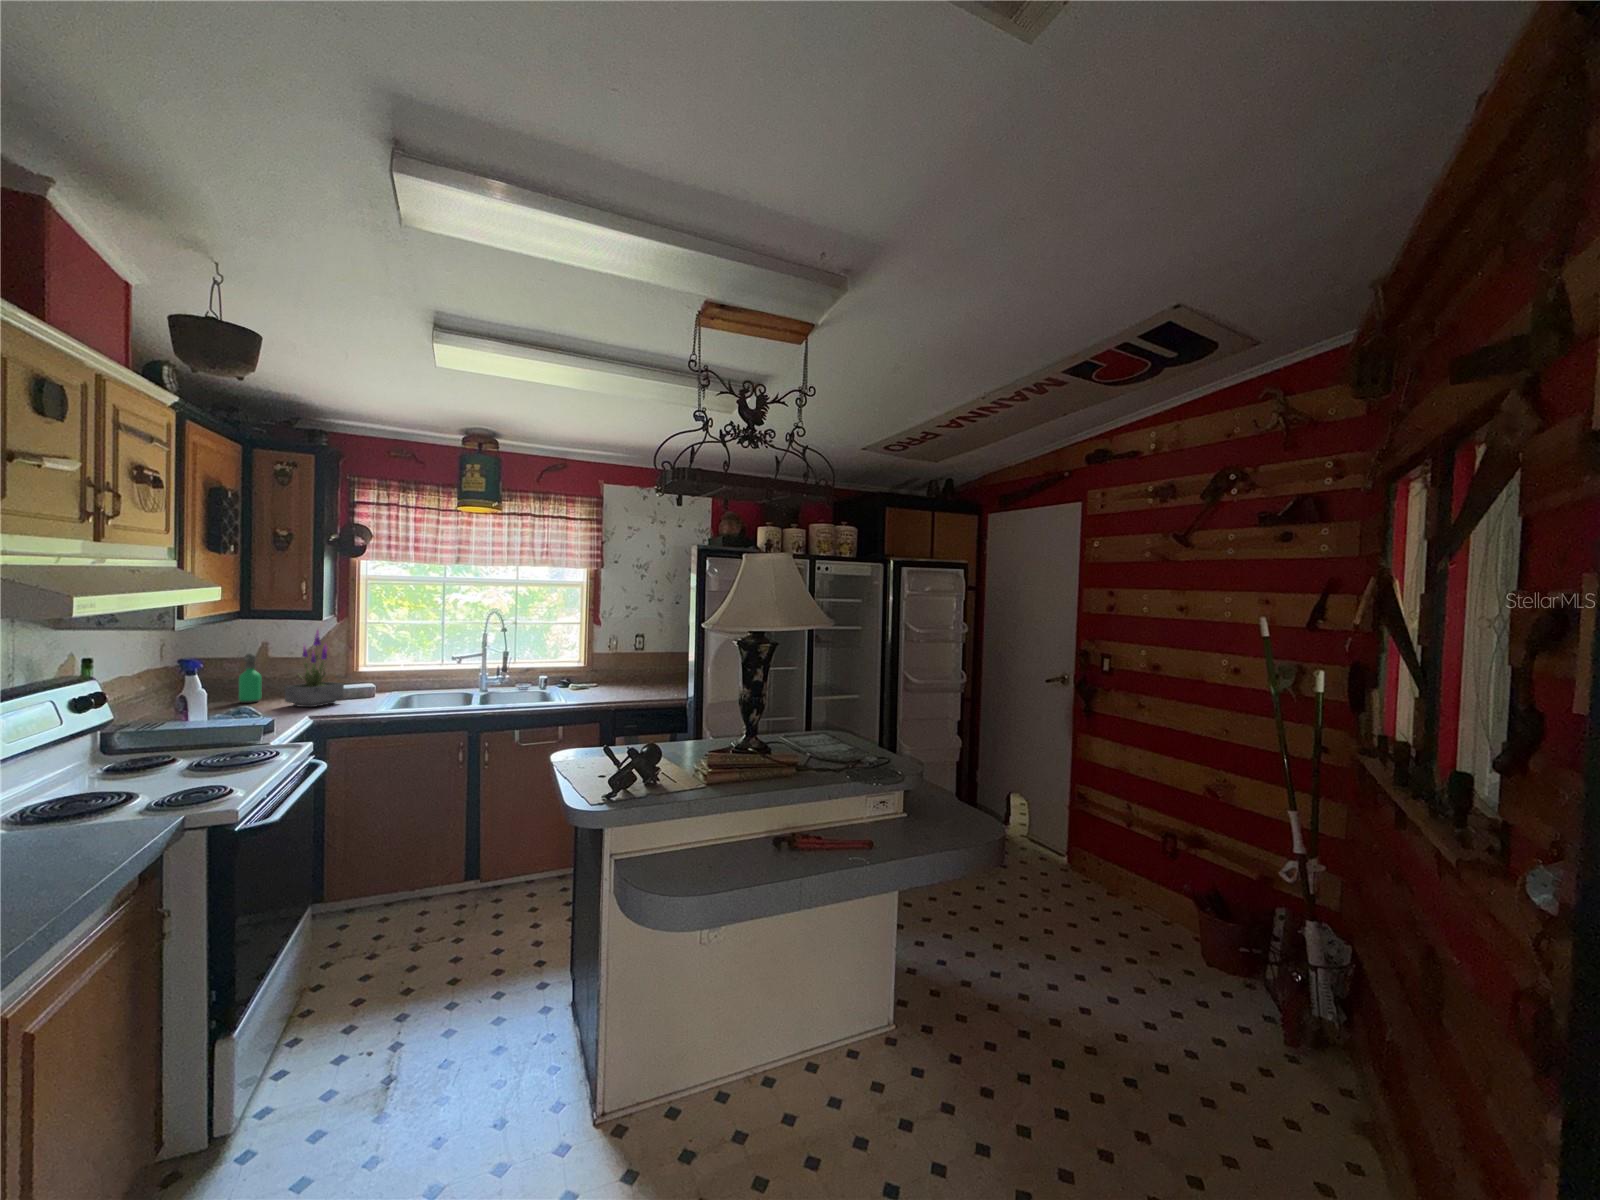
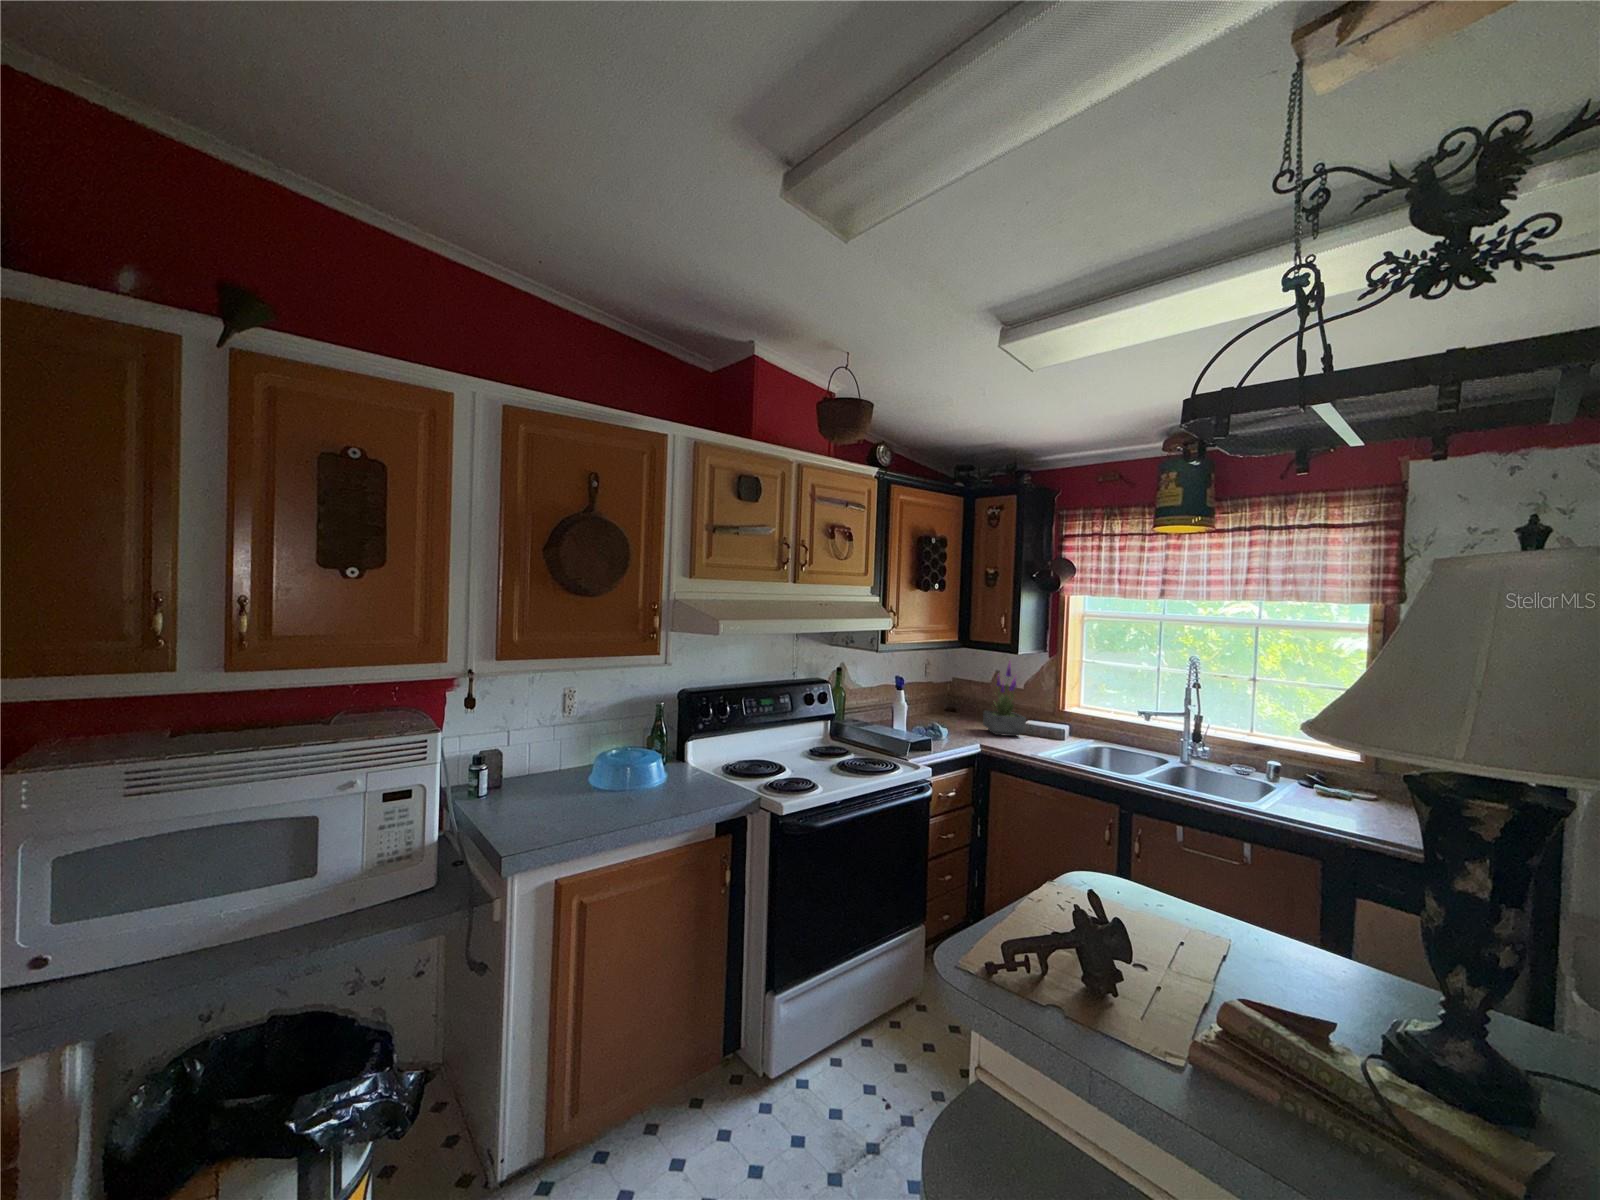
soap dispenser: present [239,653,262,703] -> none [963,677,979,721]

